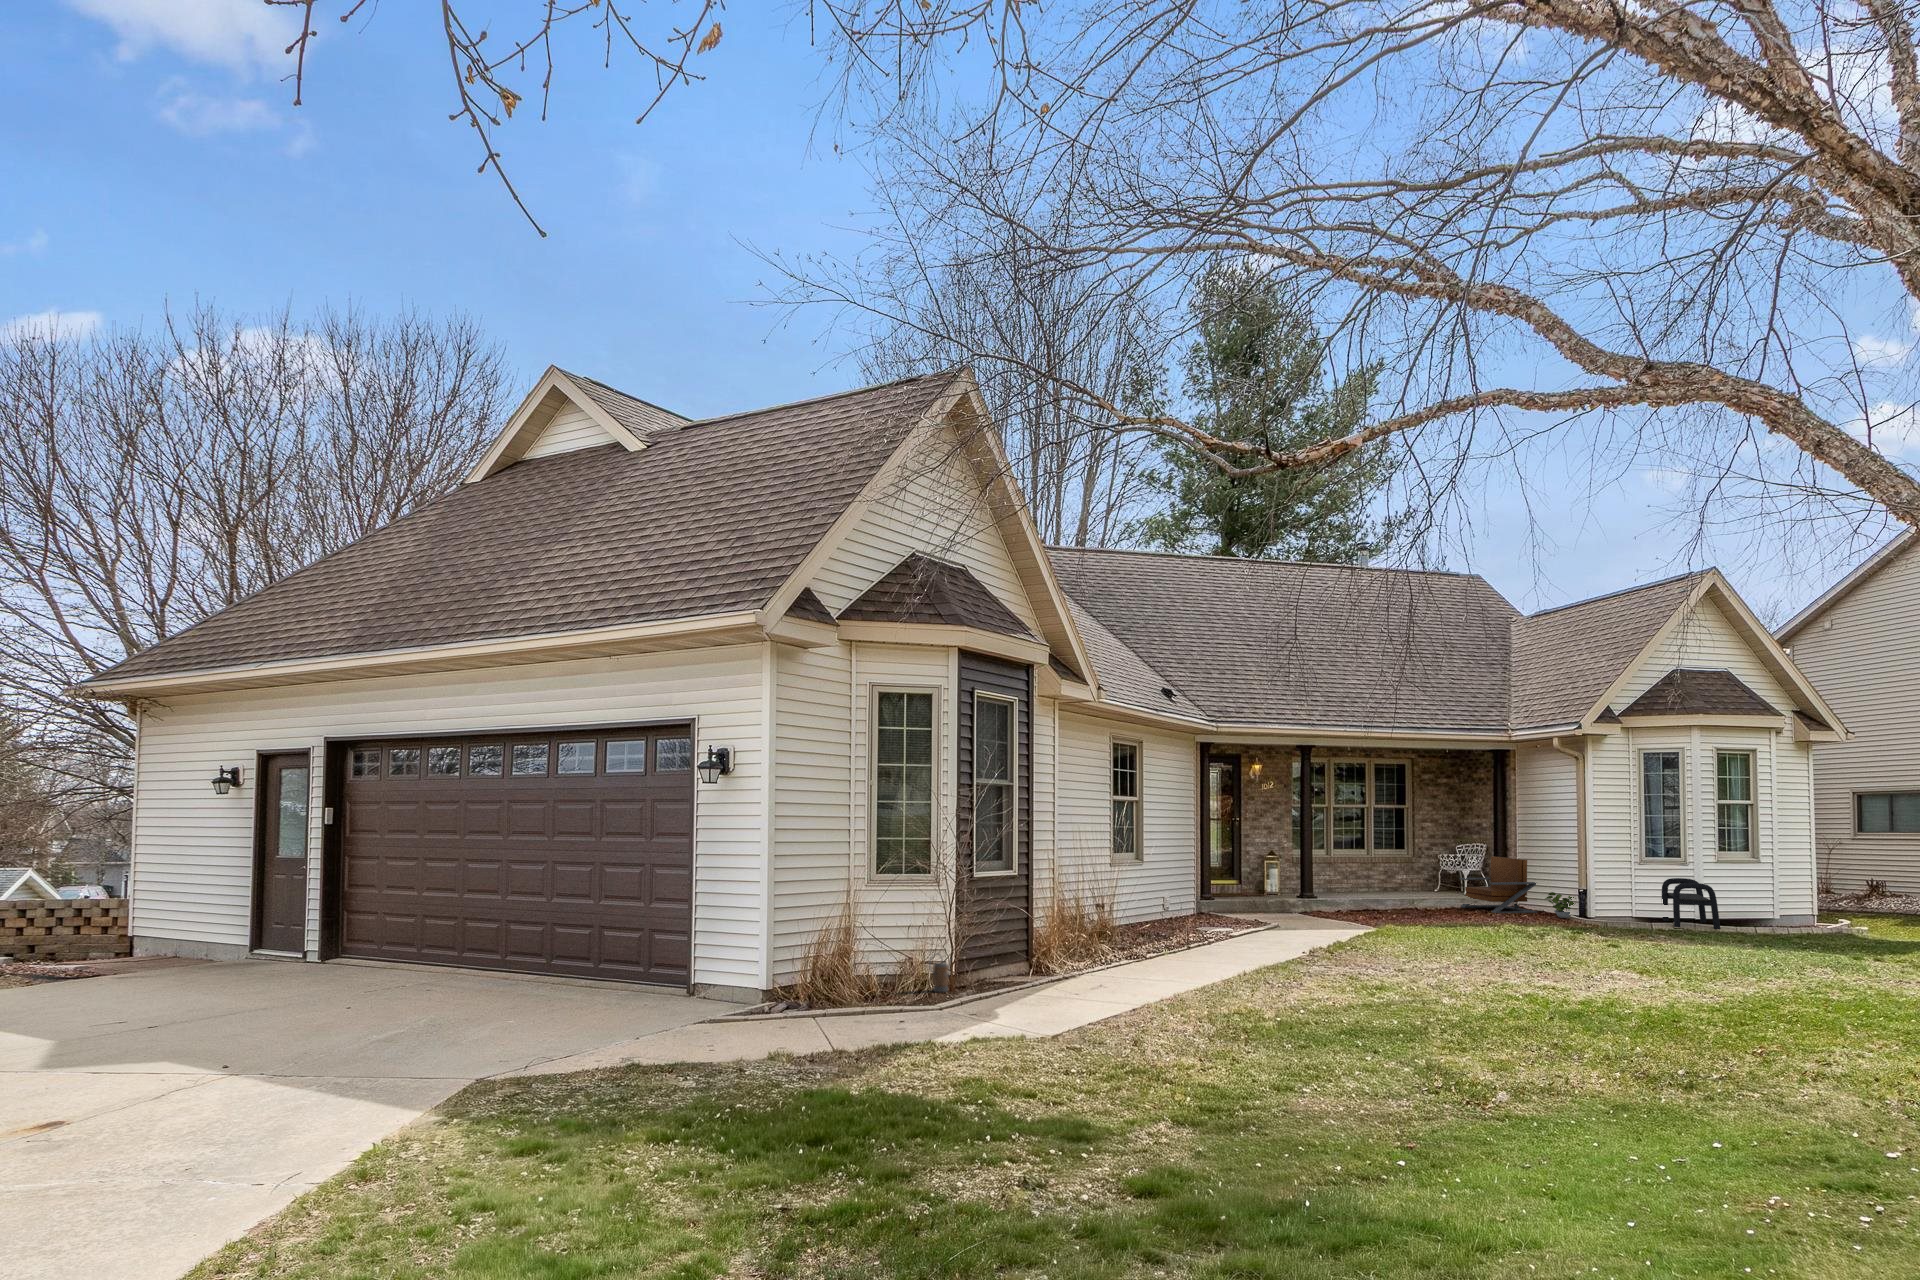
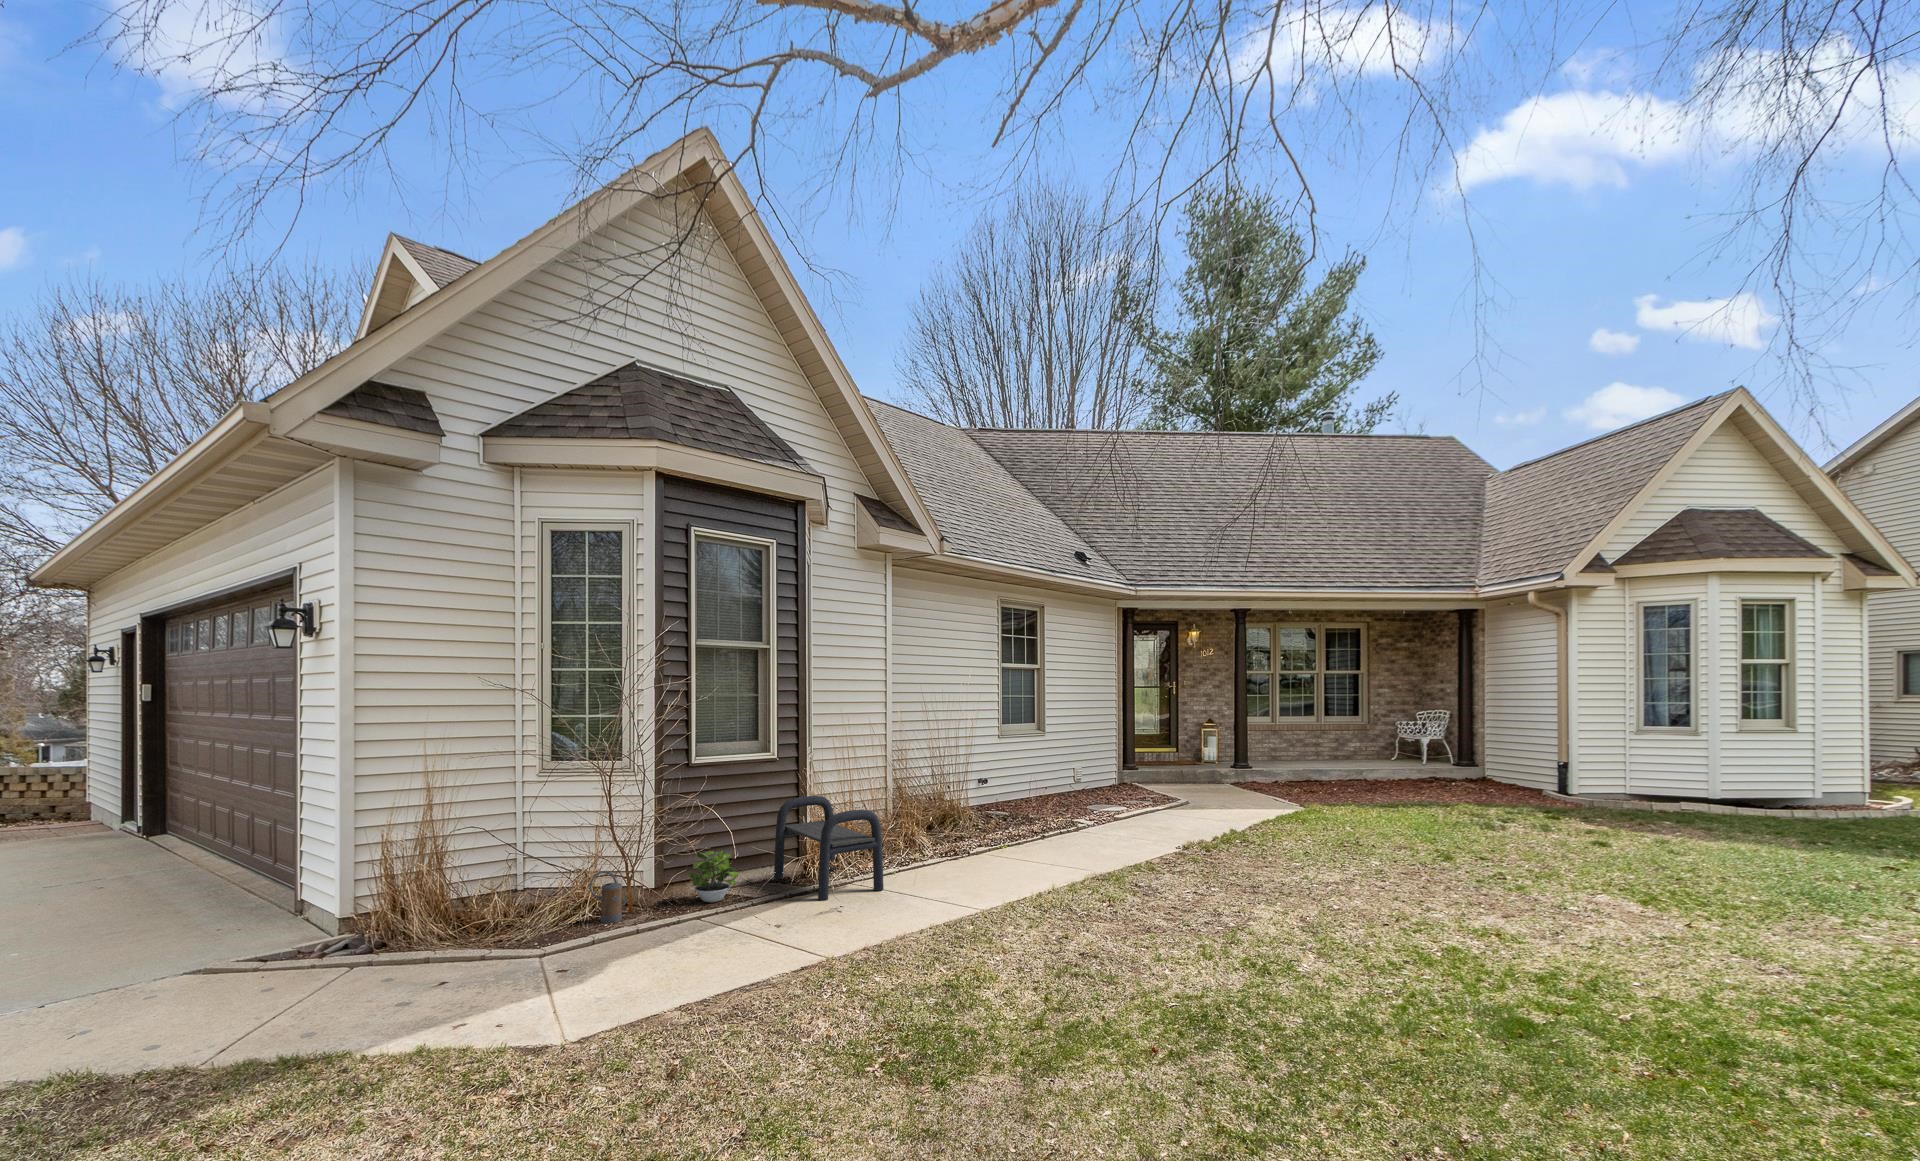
lounge chair: present [1459,856,1537,913] -> none [1422,725,1511,790]
bench: present [1662,878,1720,929] -> present [774,796,884,901]
potted plant: present [1545,892,1576,918] -> present [688,850,738,902]

